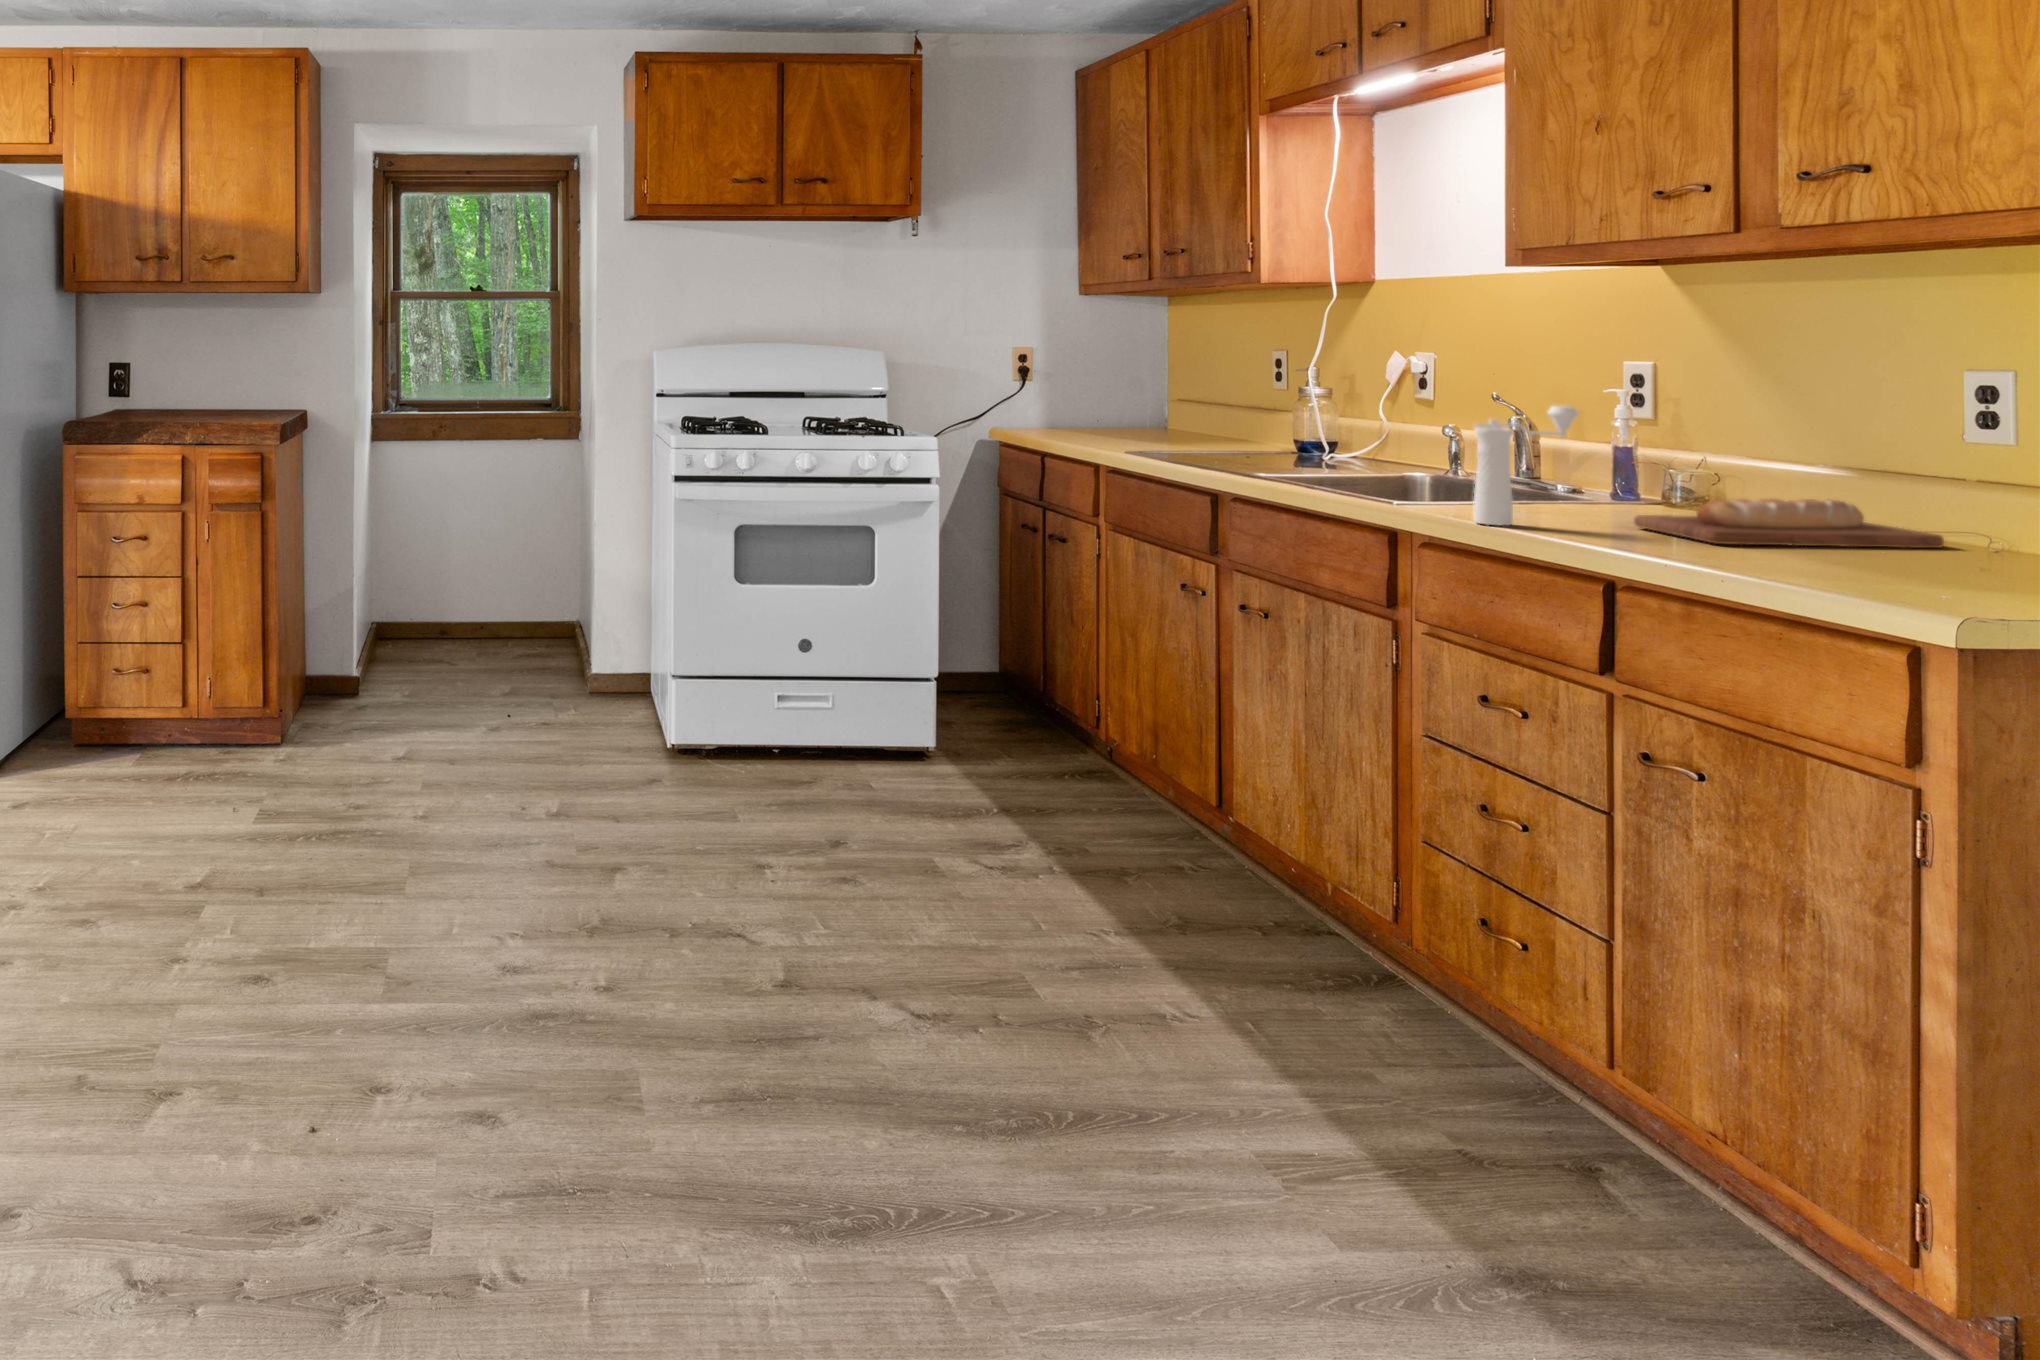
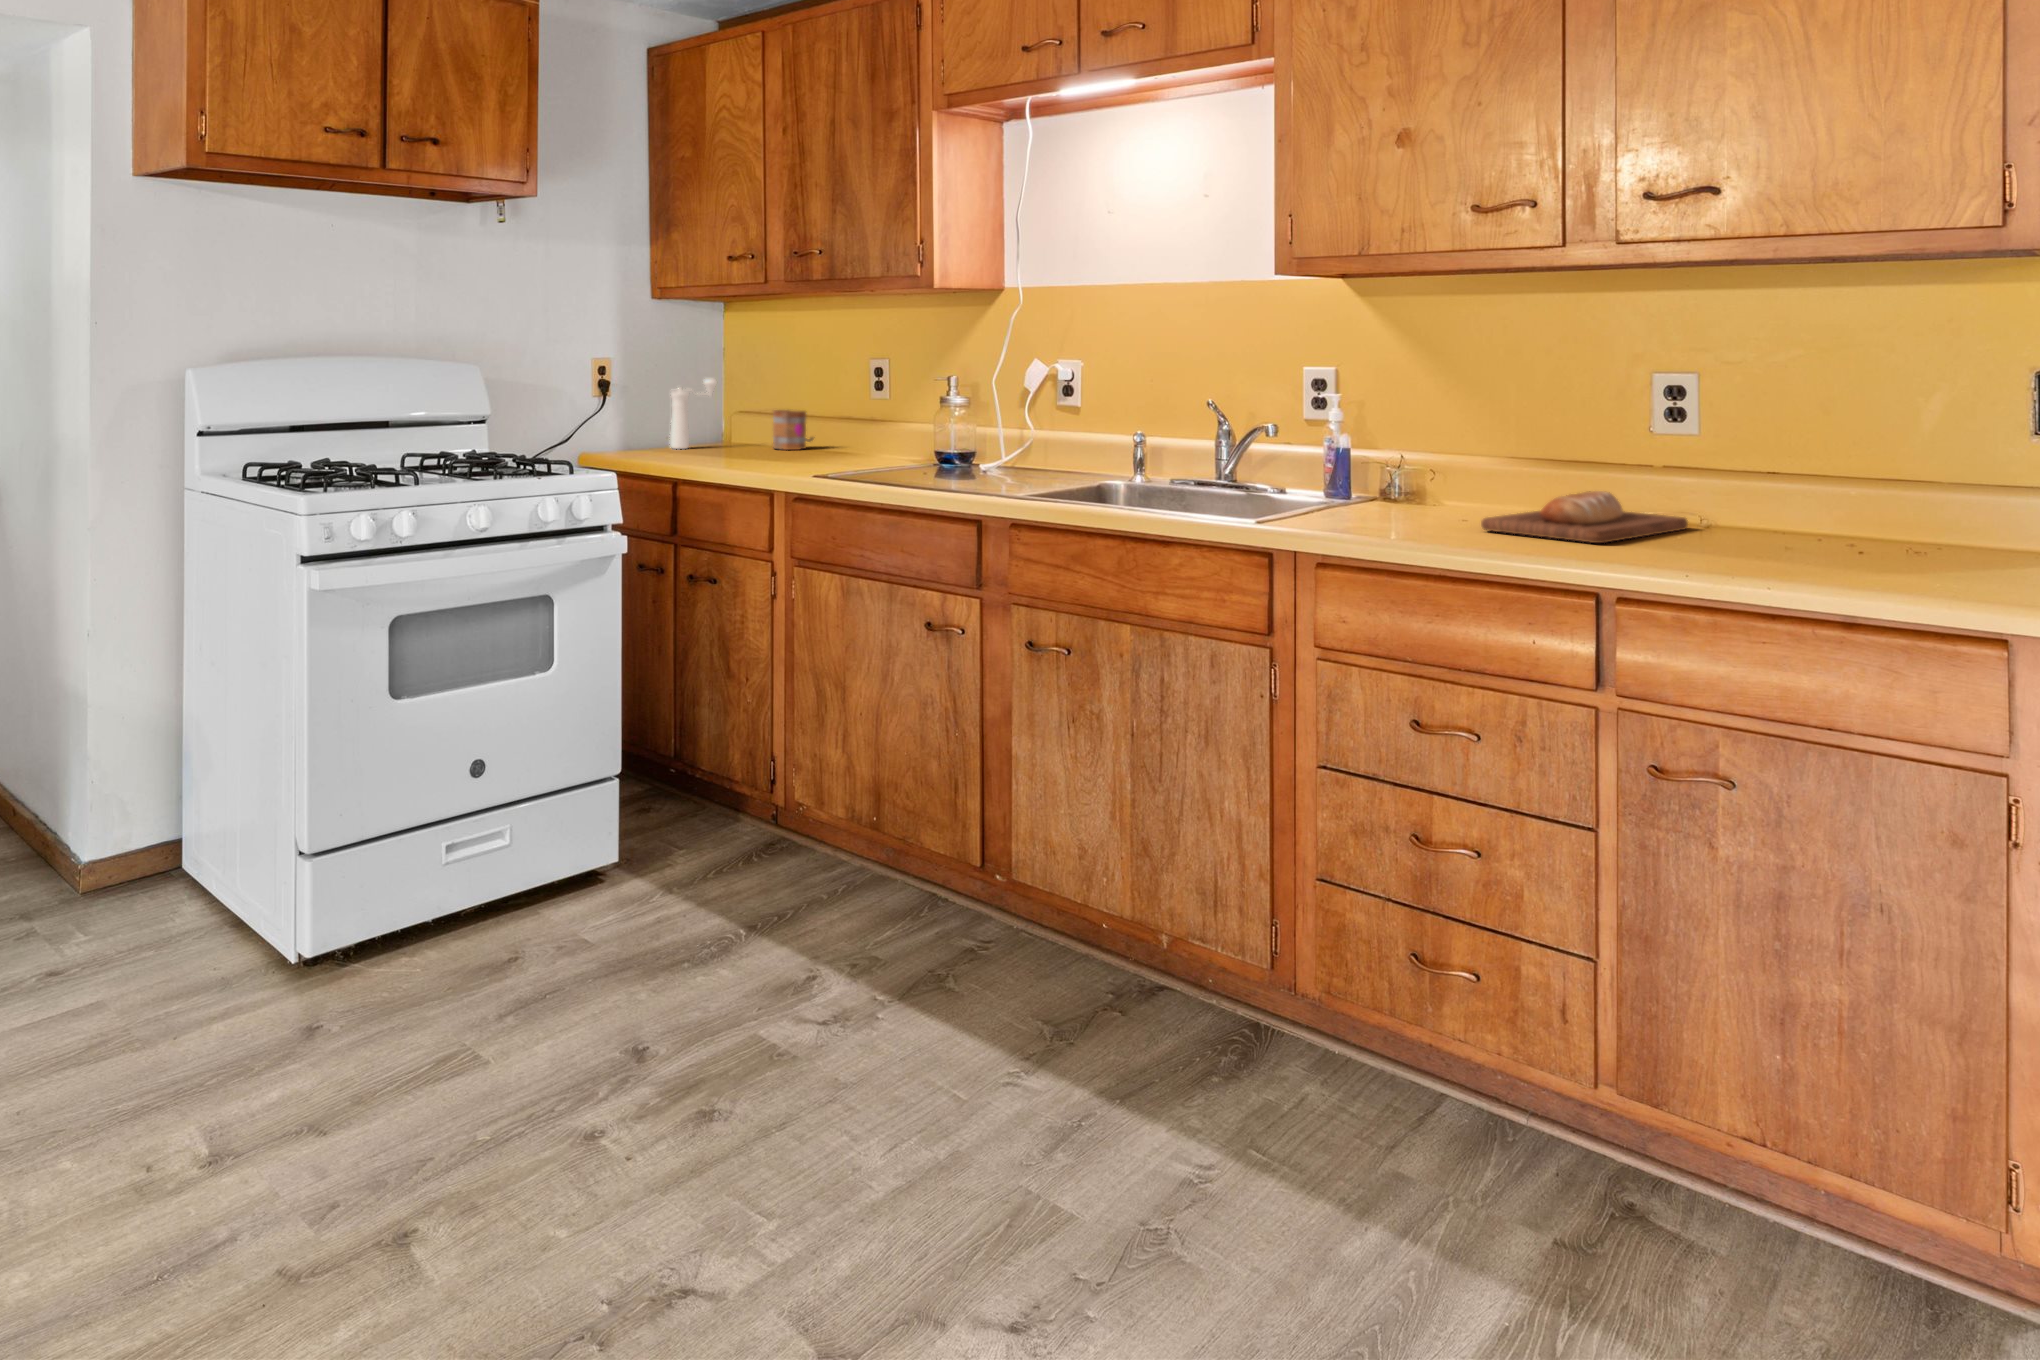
mug: none [1196,396,1245,433] -> present [773,410,813,450]
pepper mill: present [1473,406,1578,526] -> present [670,379,717,449]

